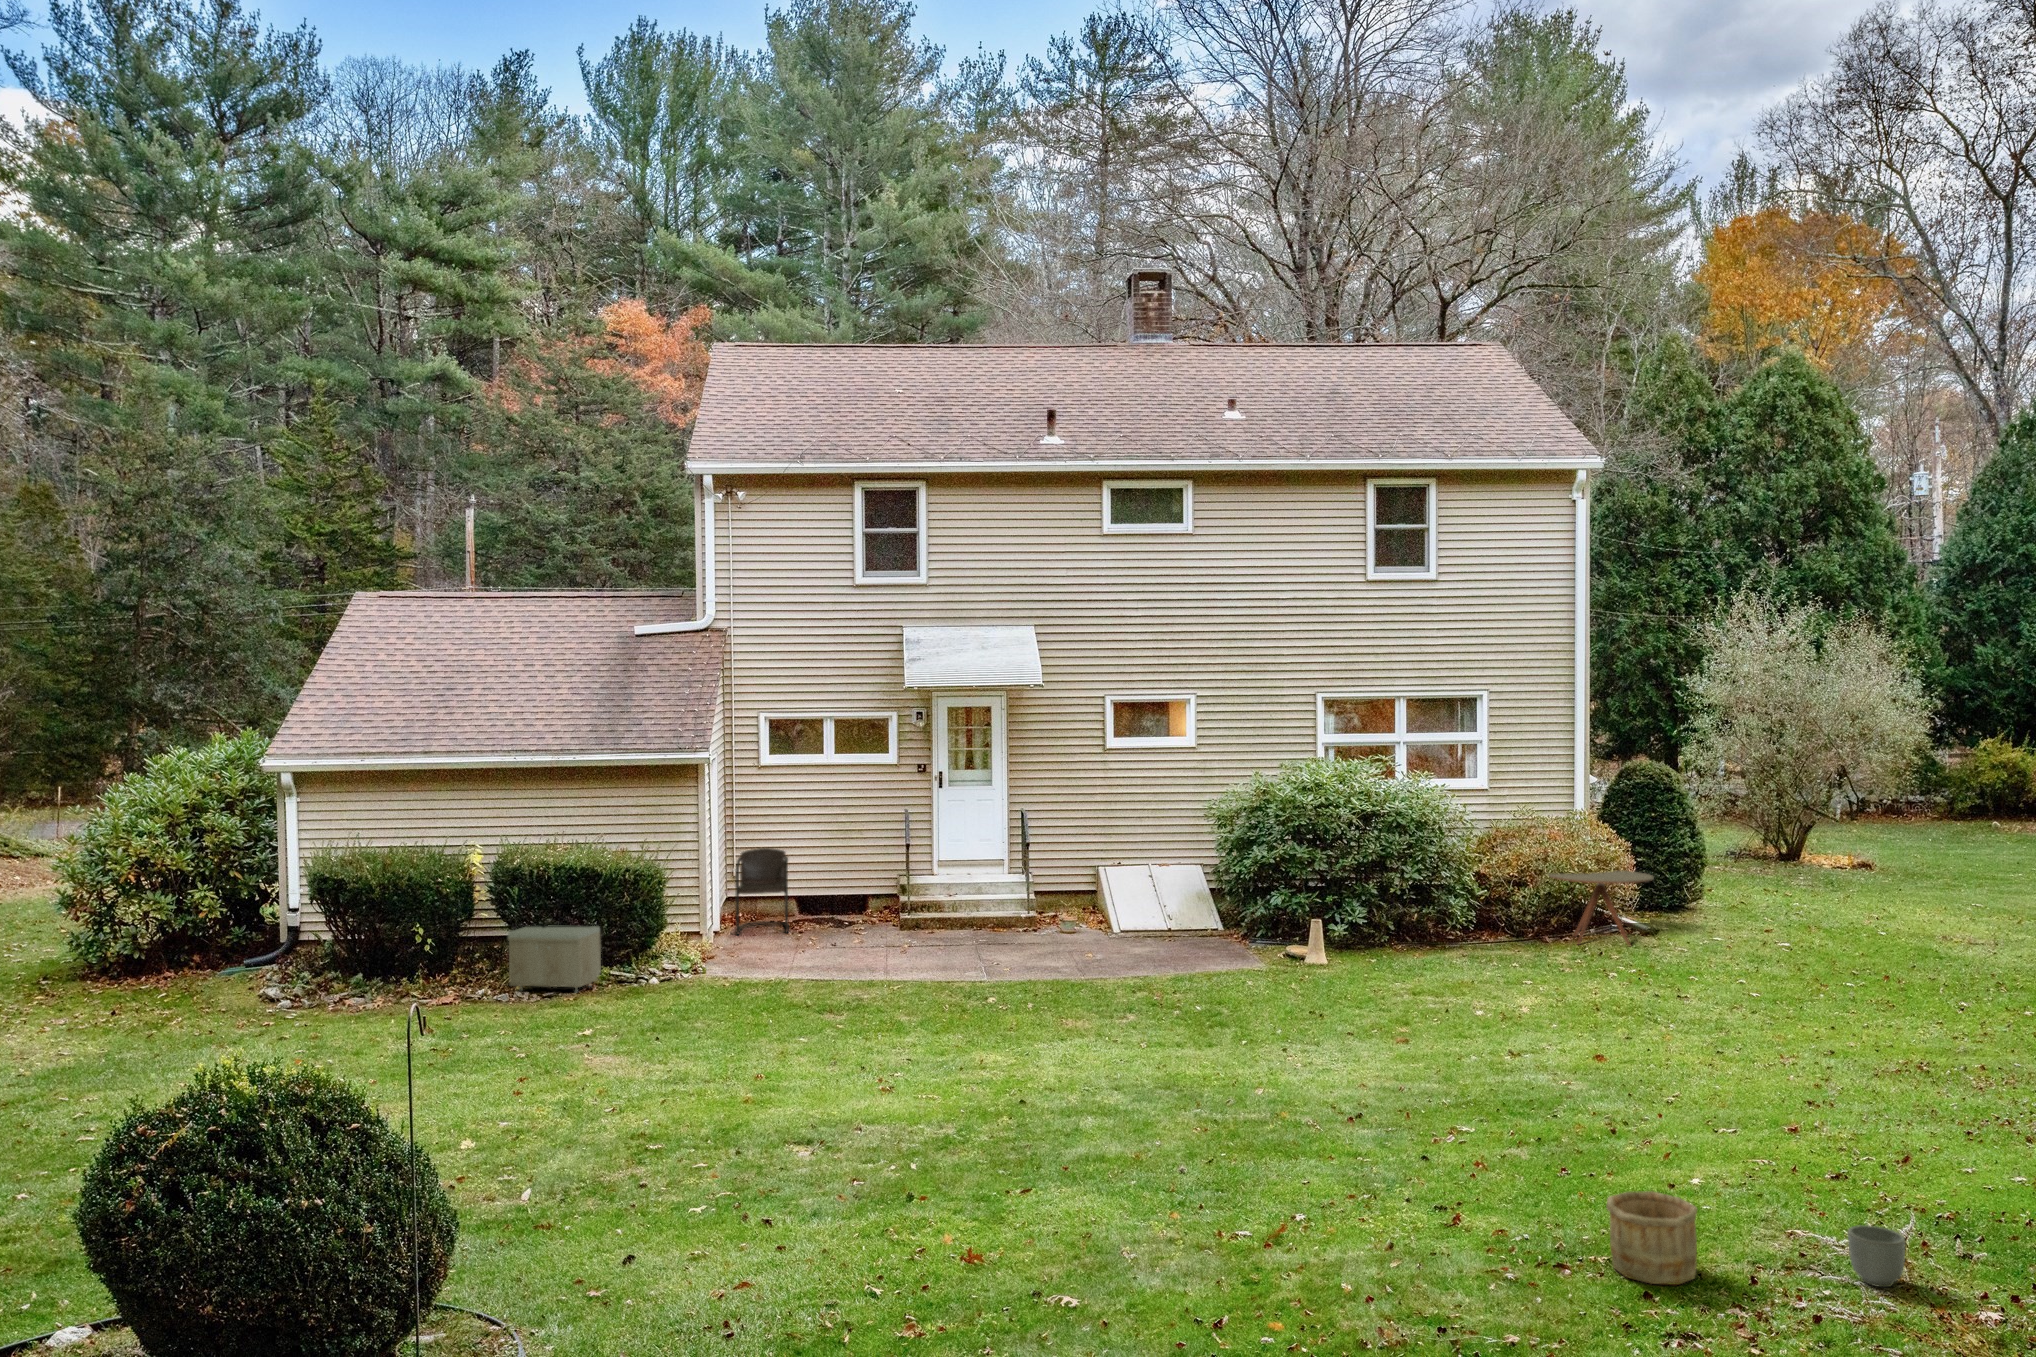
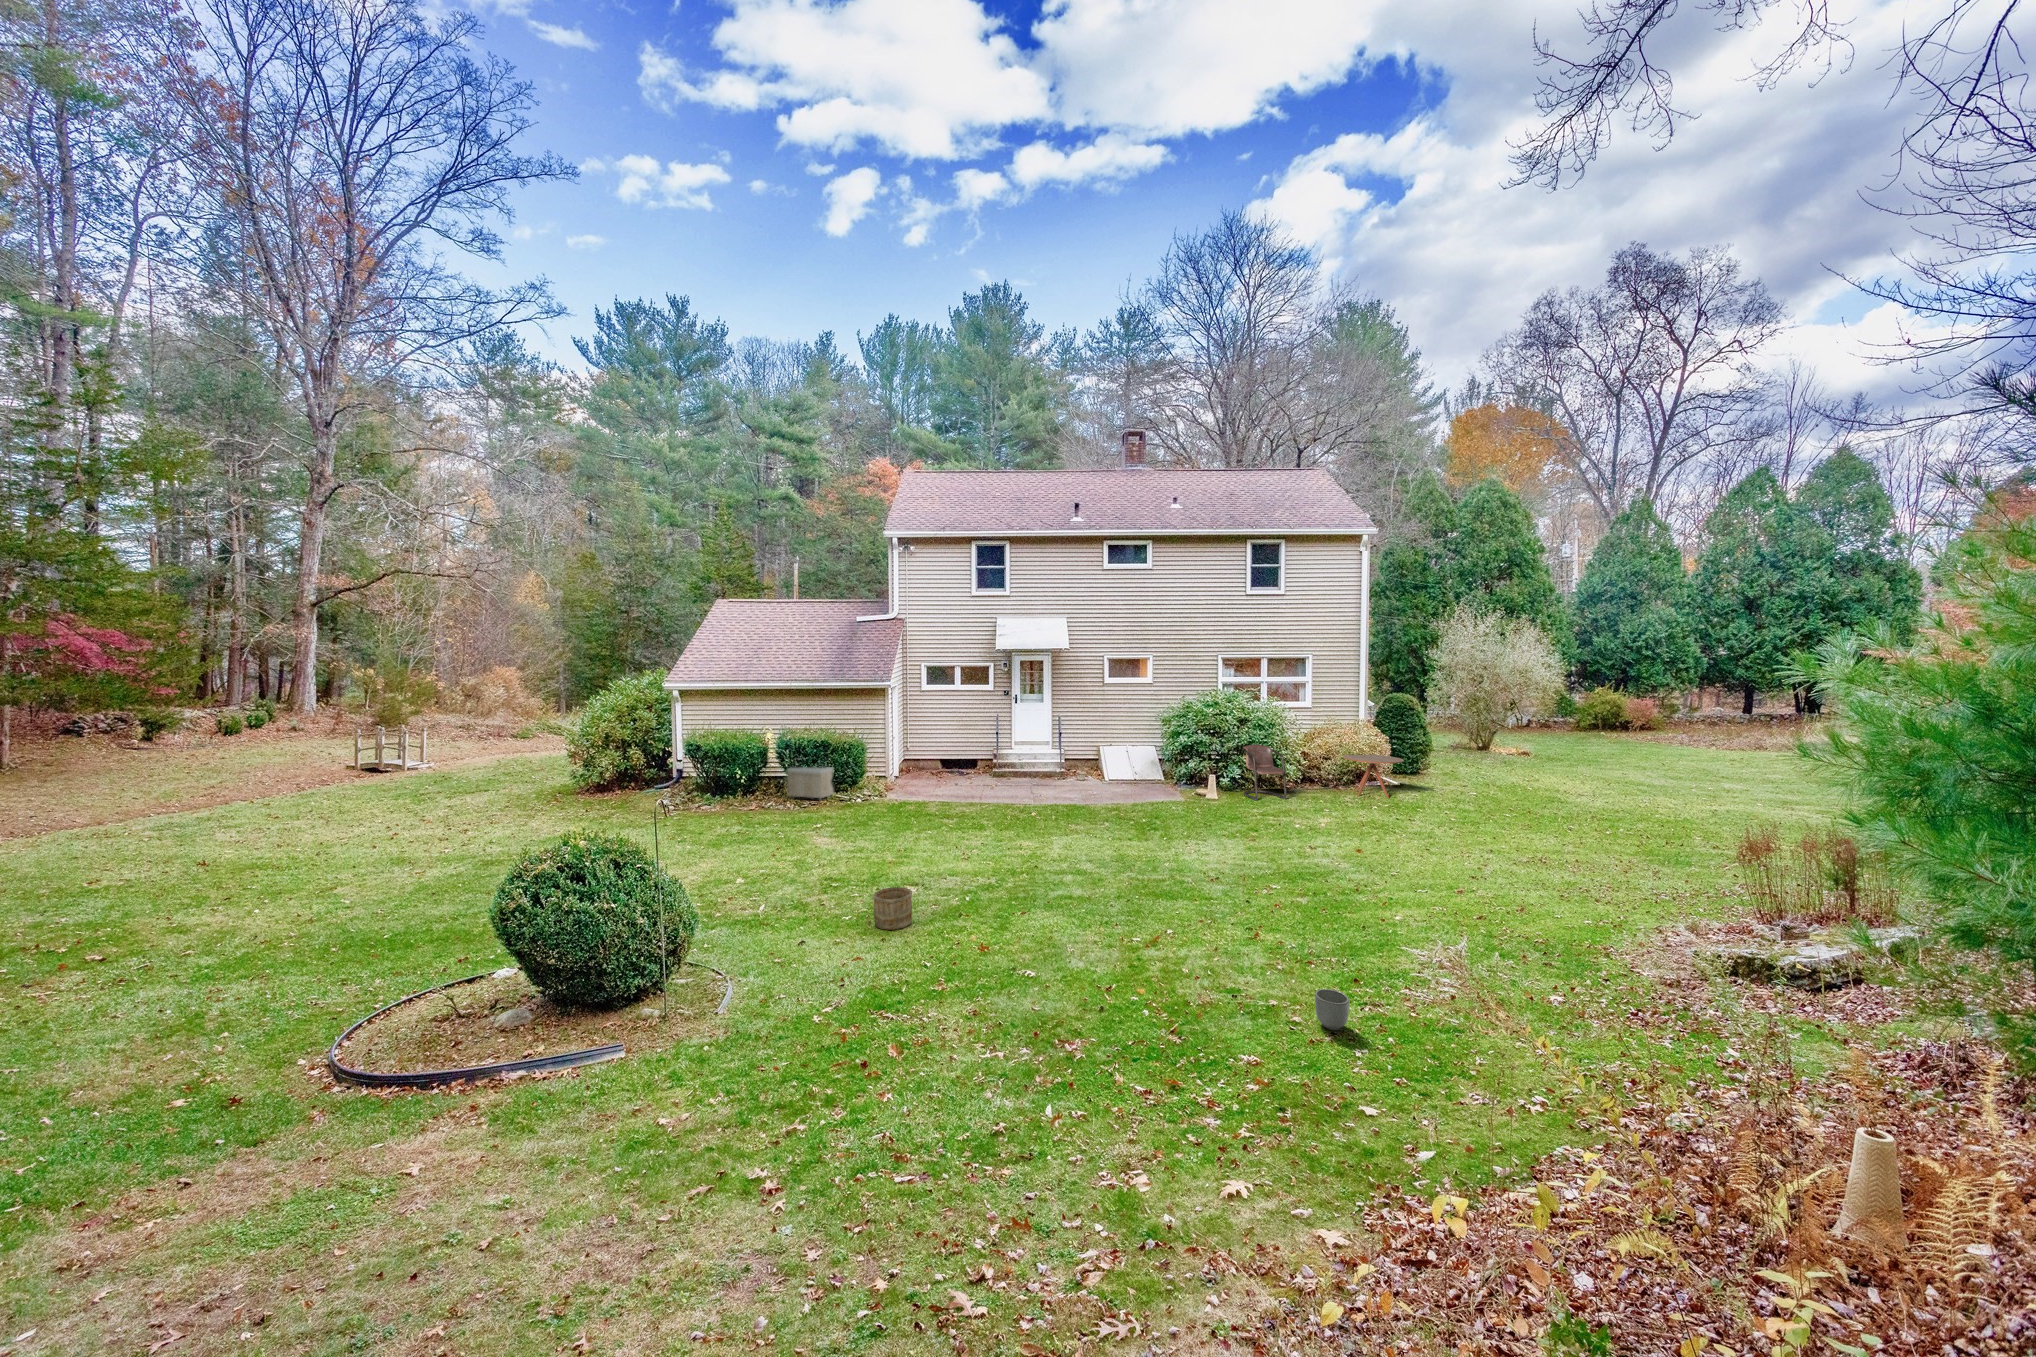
chair: present [735,848,789,935] -> present [1243,744,1287,800]
wooden bucket: present [1606,1191,1697,1285] -> present [872,887,912,930]
planter: present [1848,1225,1905,1287] -> present [1315,989,1349,1030]

